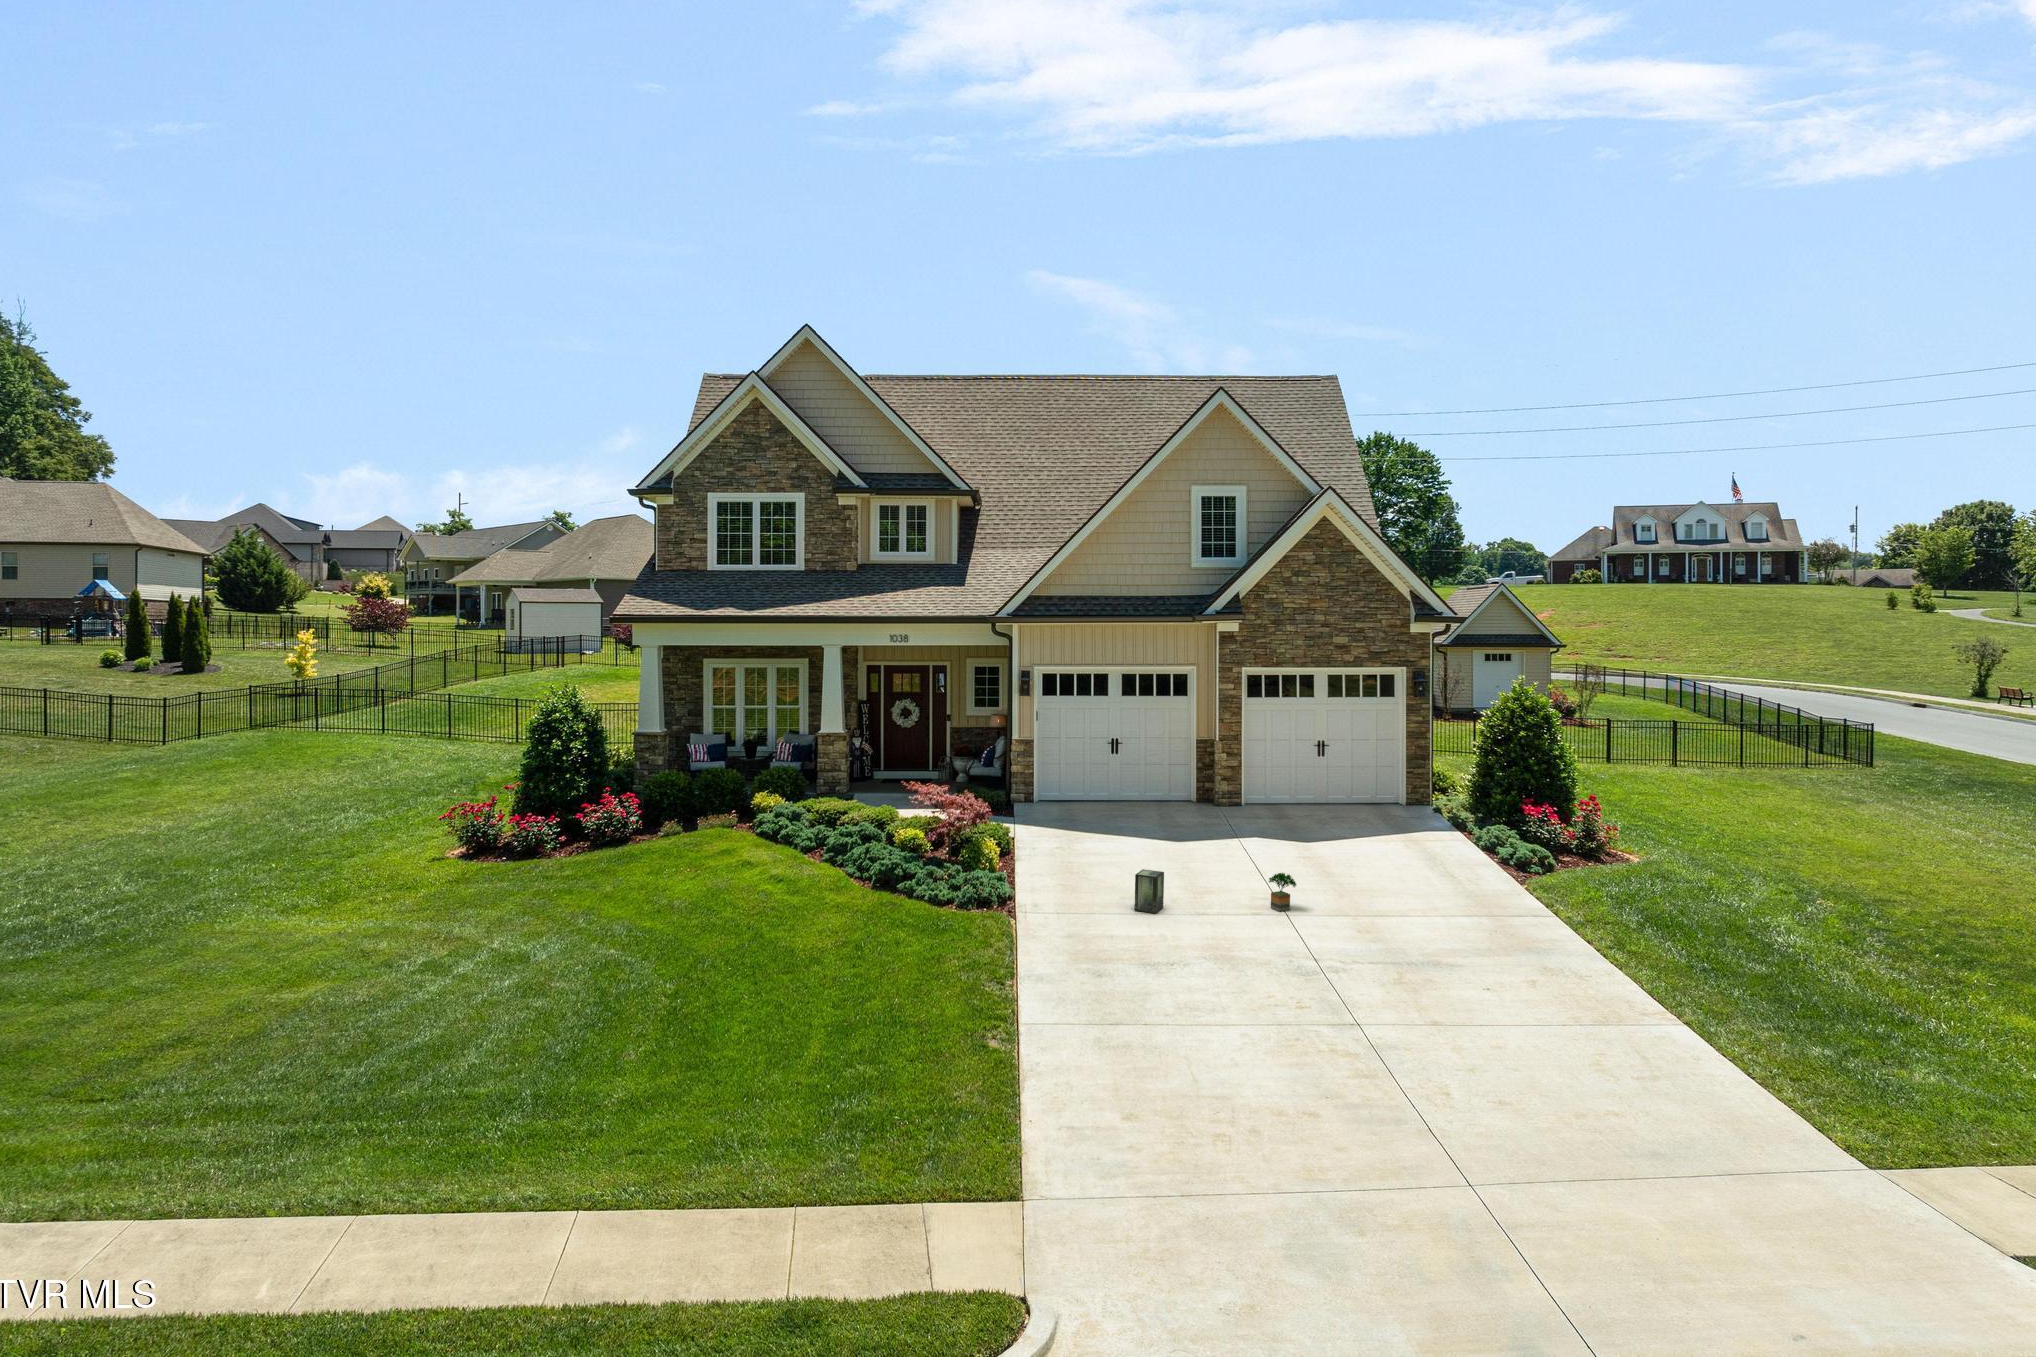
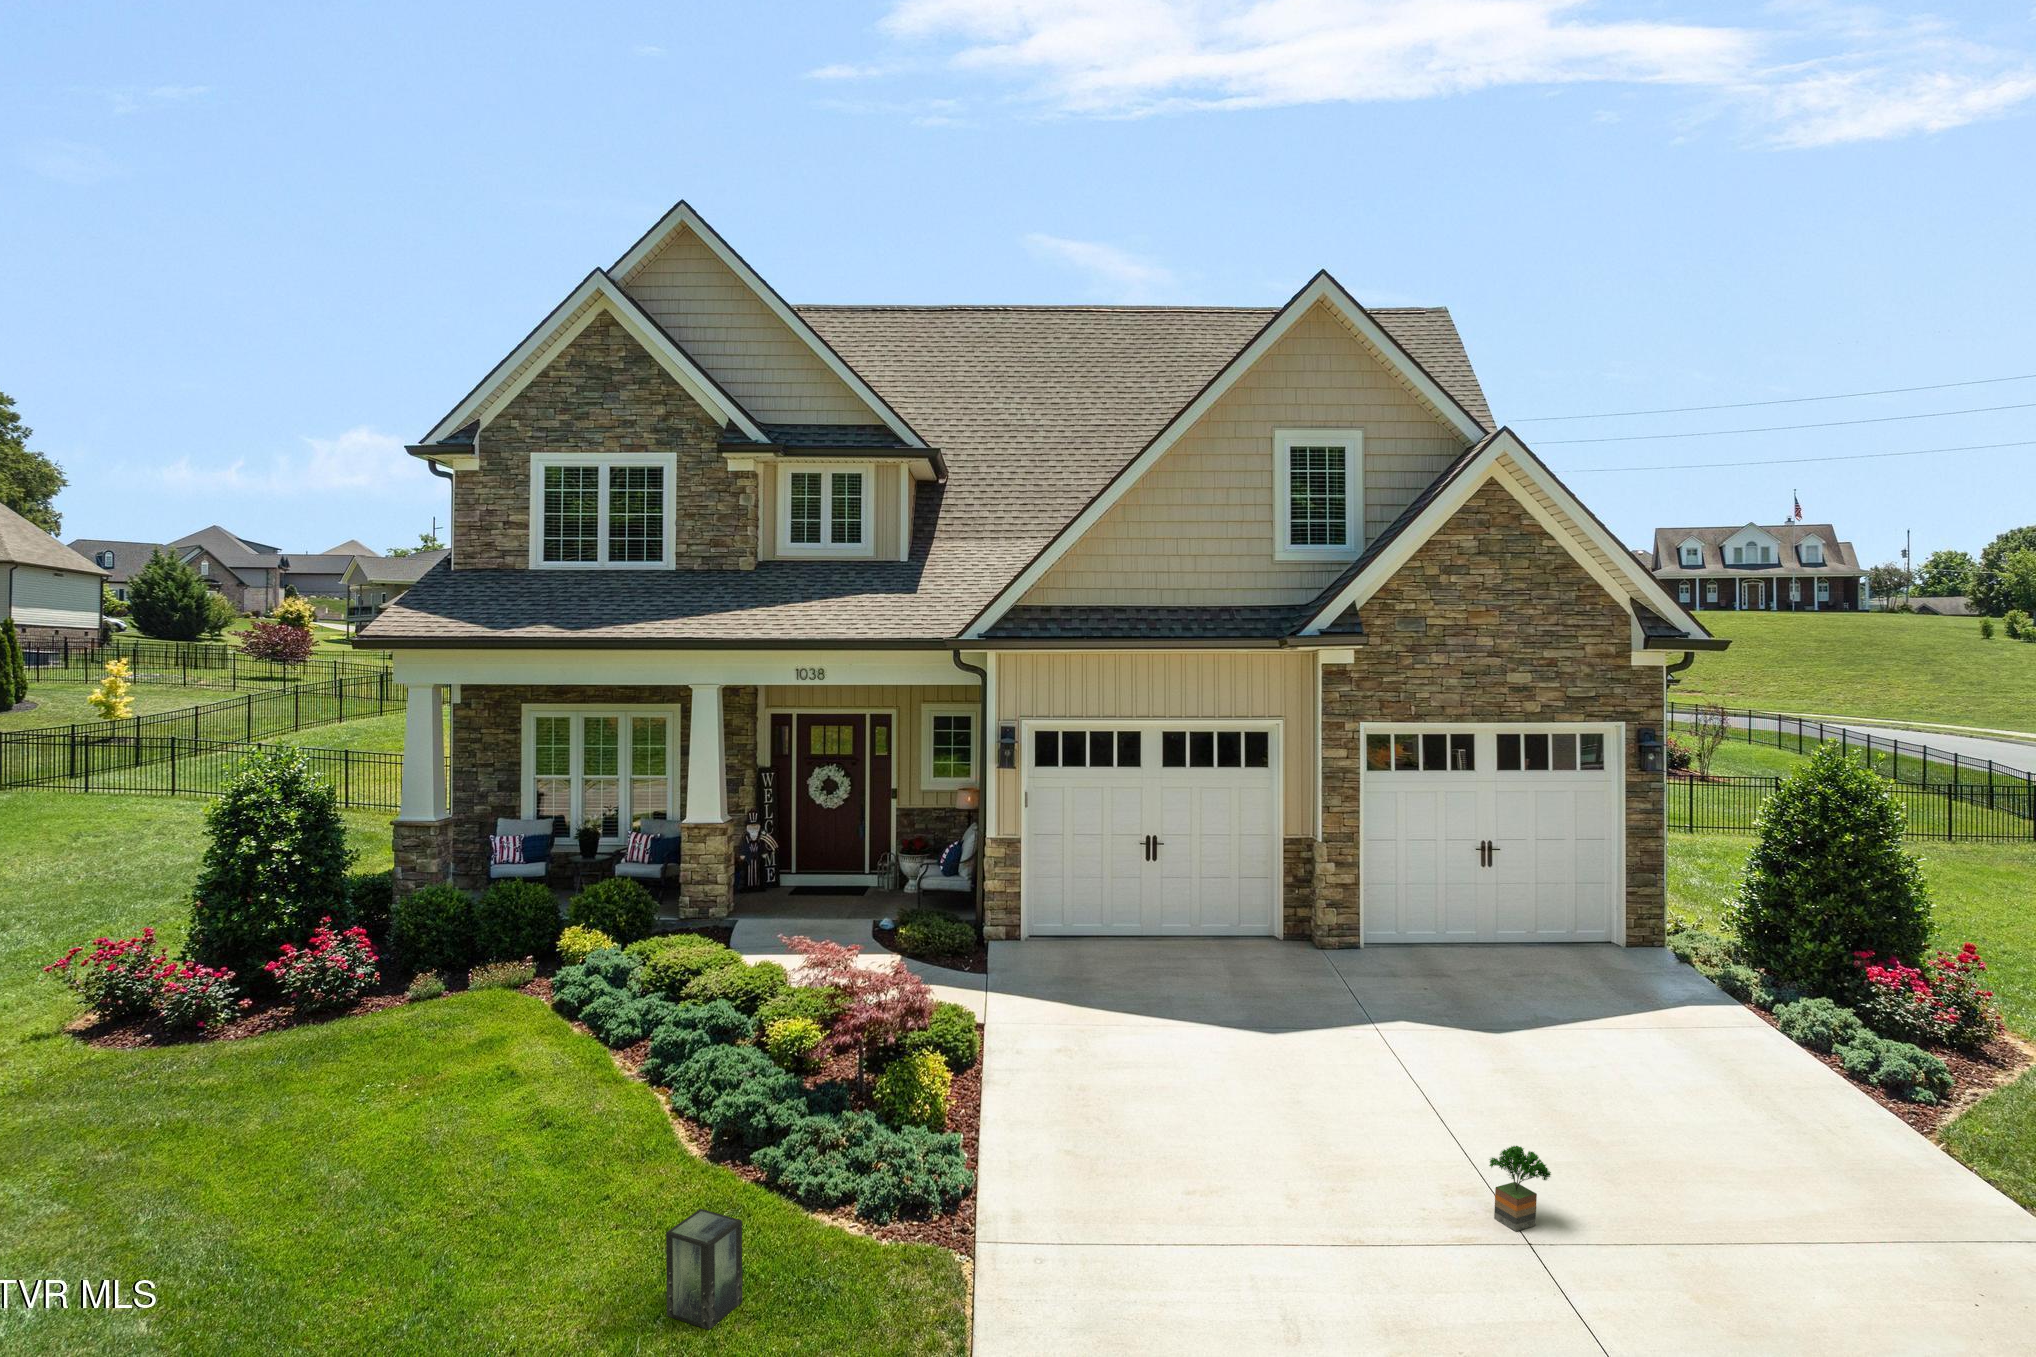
storage box: present [1135,869,1164,914] -> present [666,1209,742,1330]

